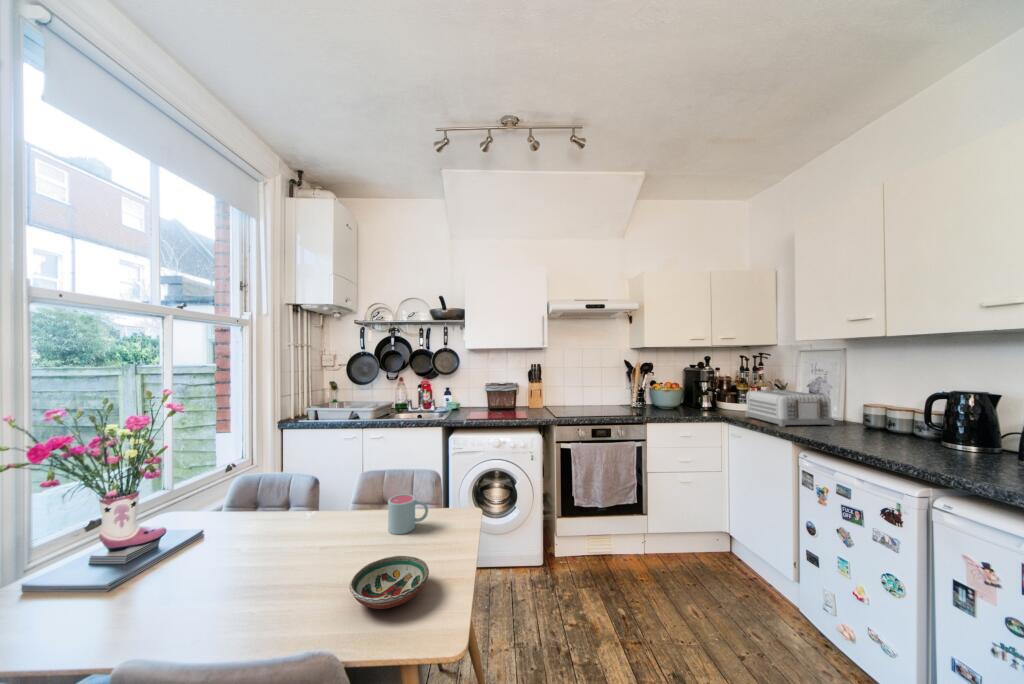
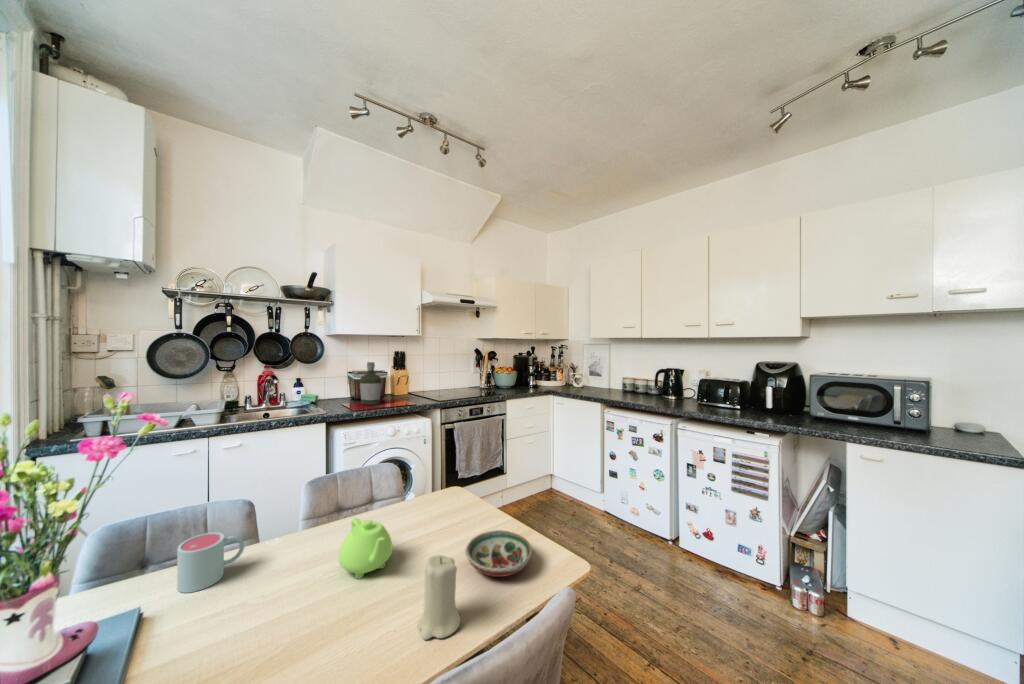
bottle: none [481,374,500,415] -> present [360,362,381,405]
toaster: present [745,390,834,427] -> none [563,371,611,395]
mug: present [388,494,428,534] -> present [177,532,244,593]
teapot: none [294,506,344,558] -> present [338,518,393,579]
candle: none [250,551,299,634] -> present [418,555,460,640]

